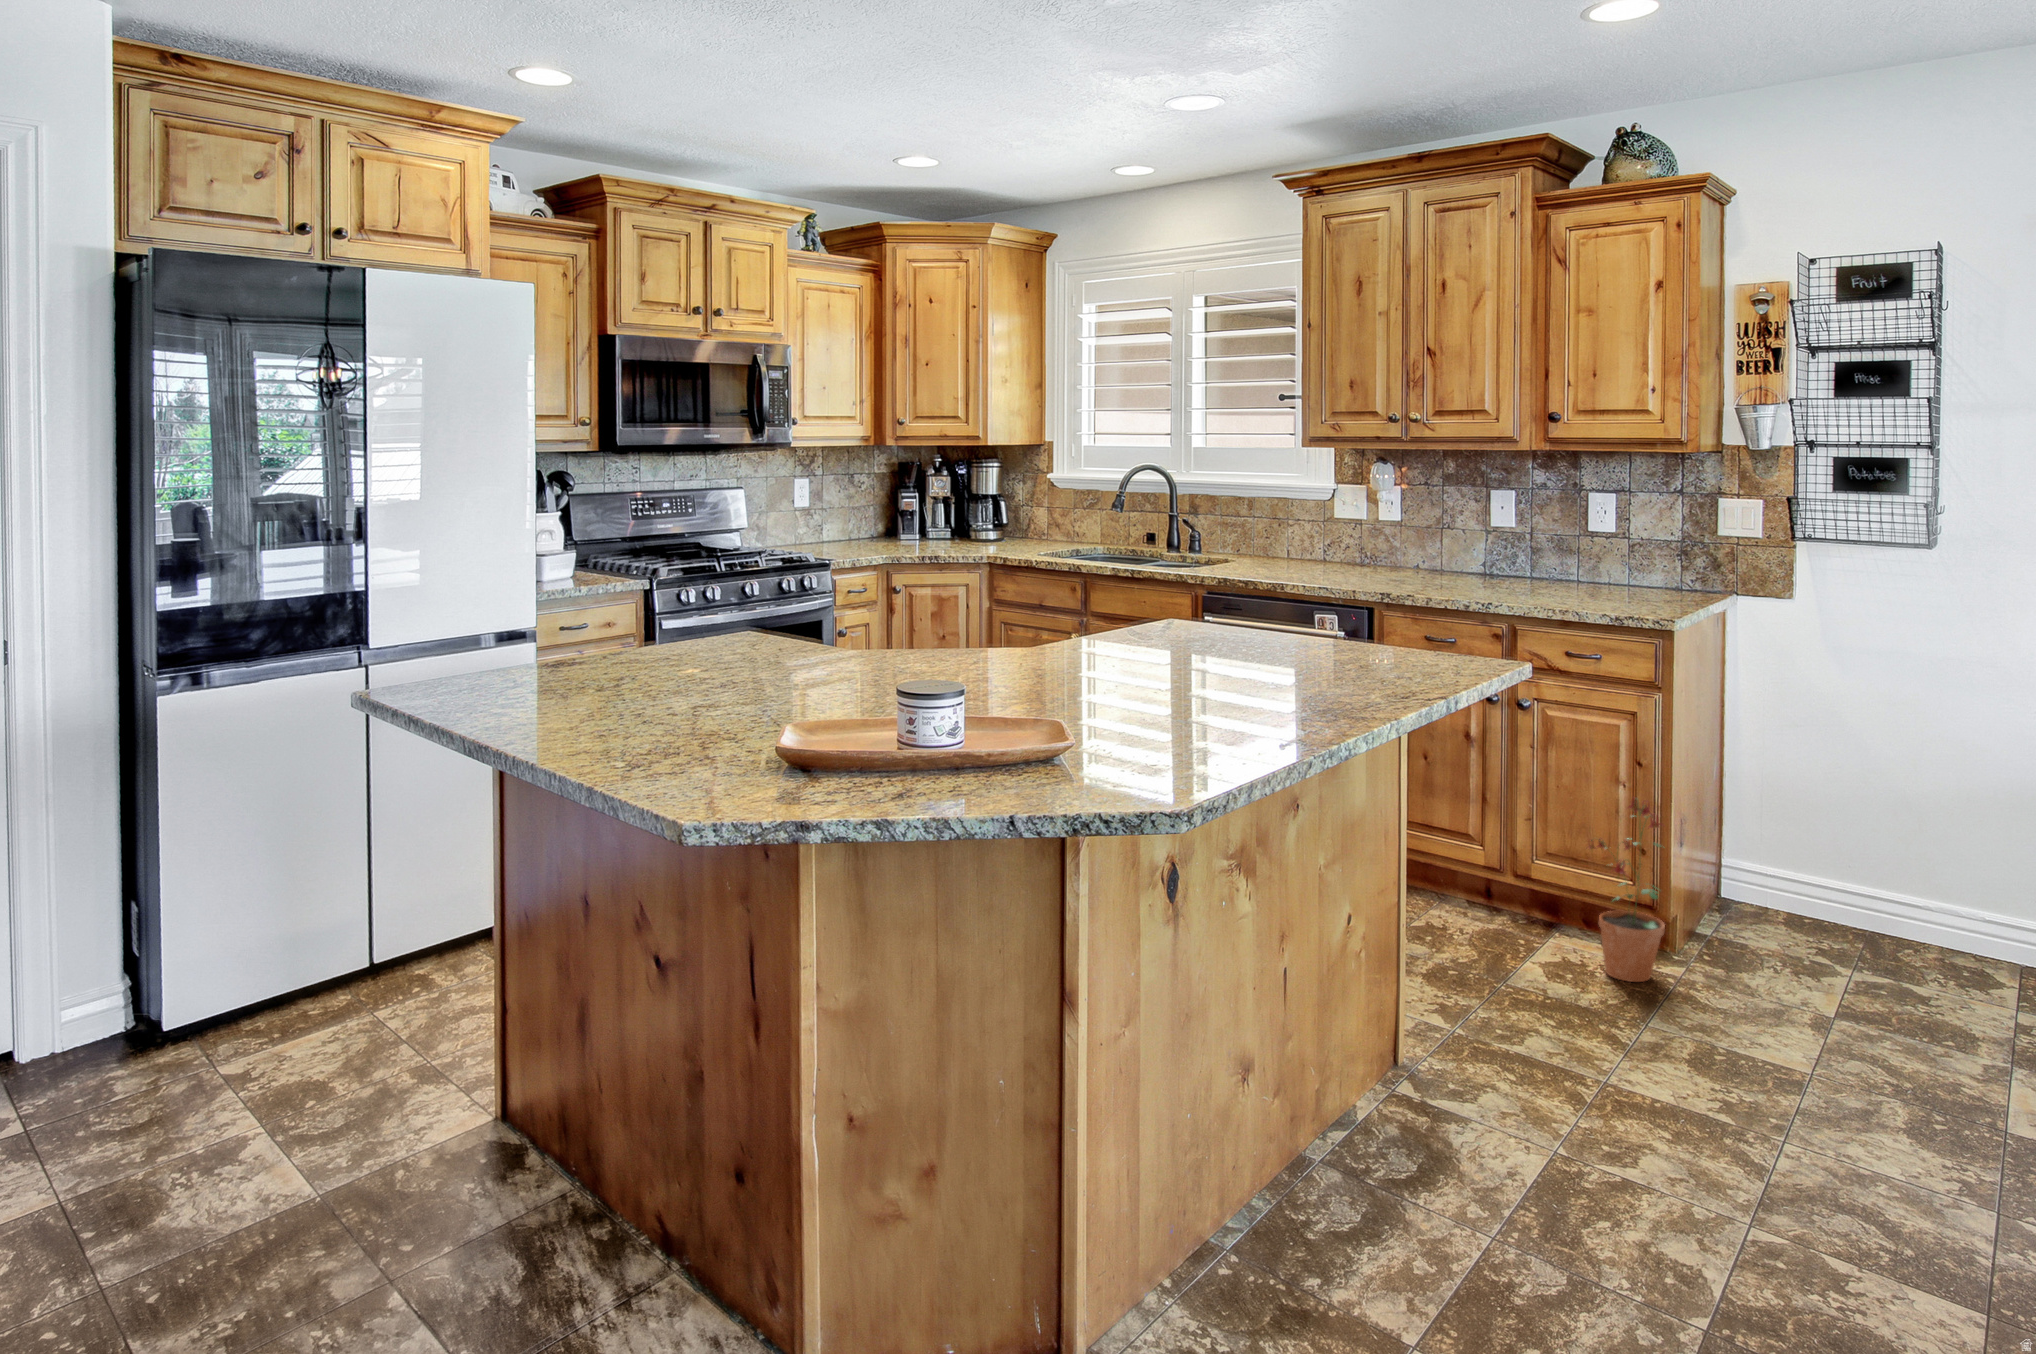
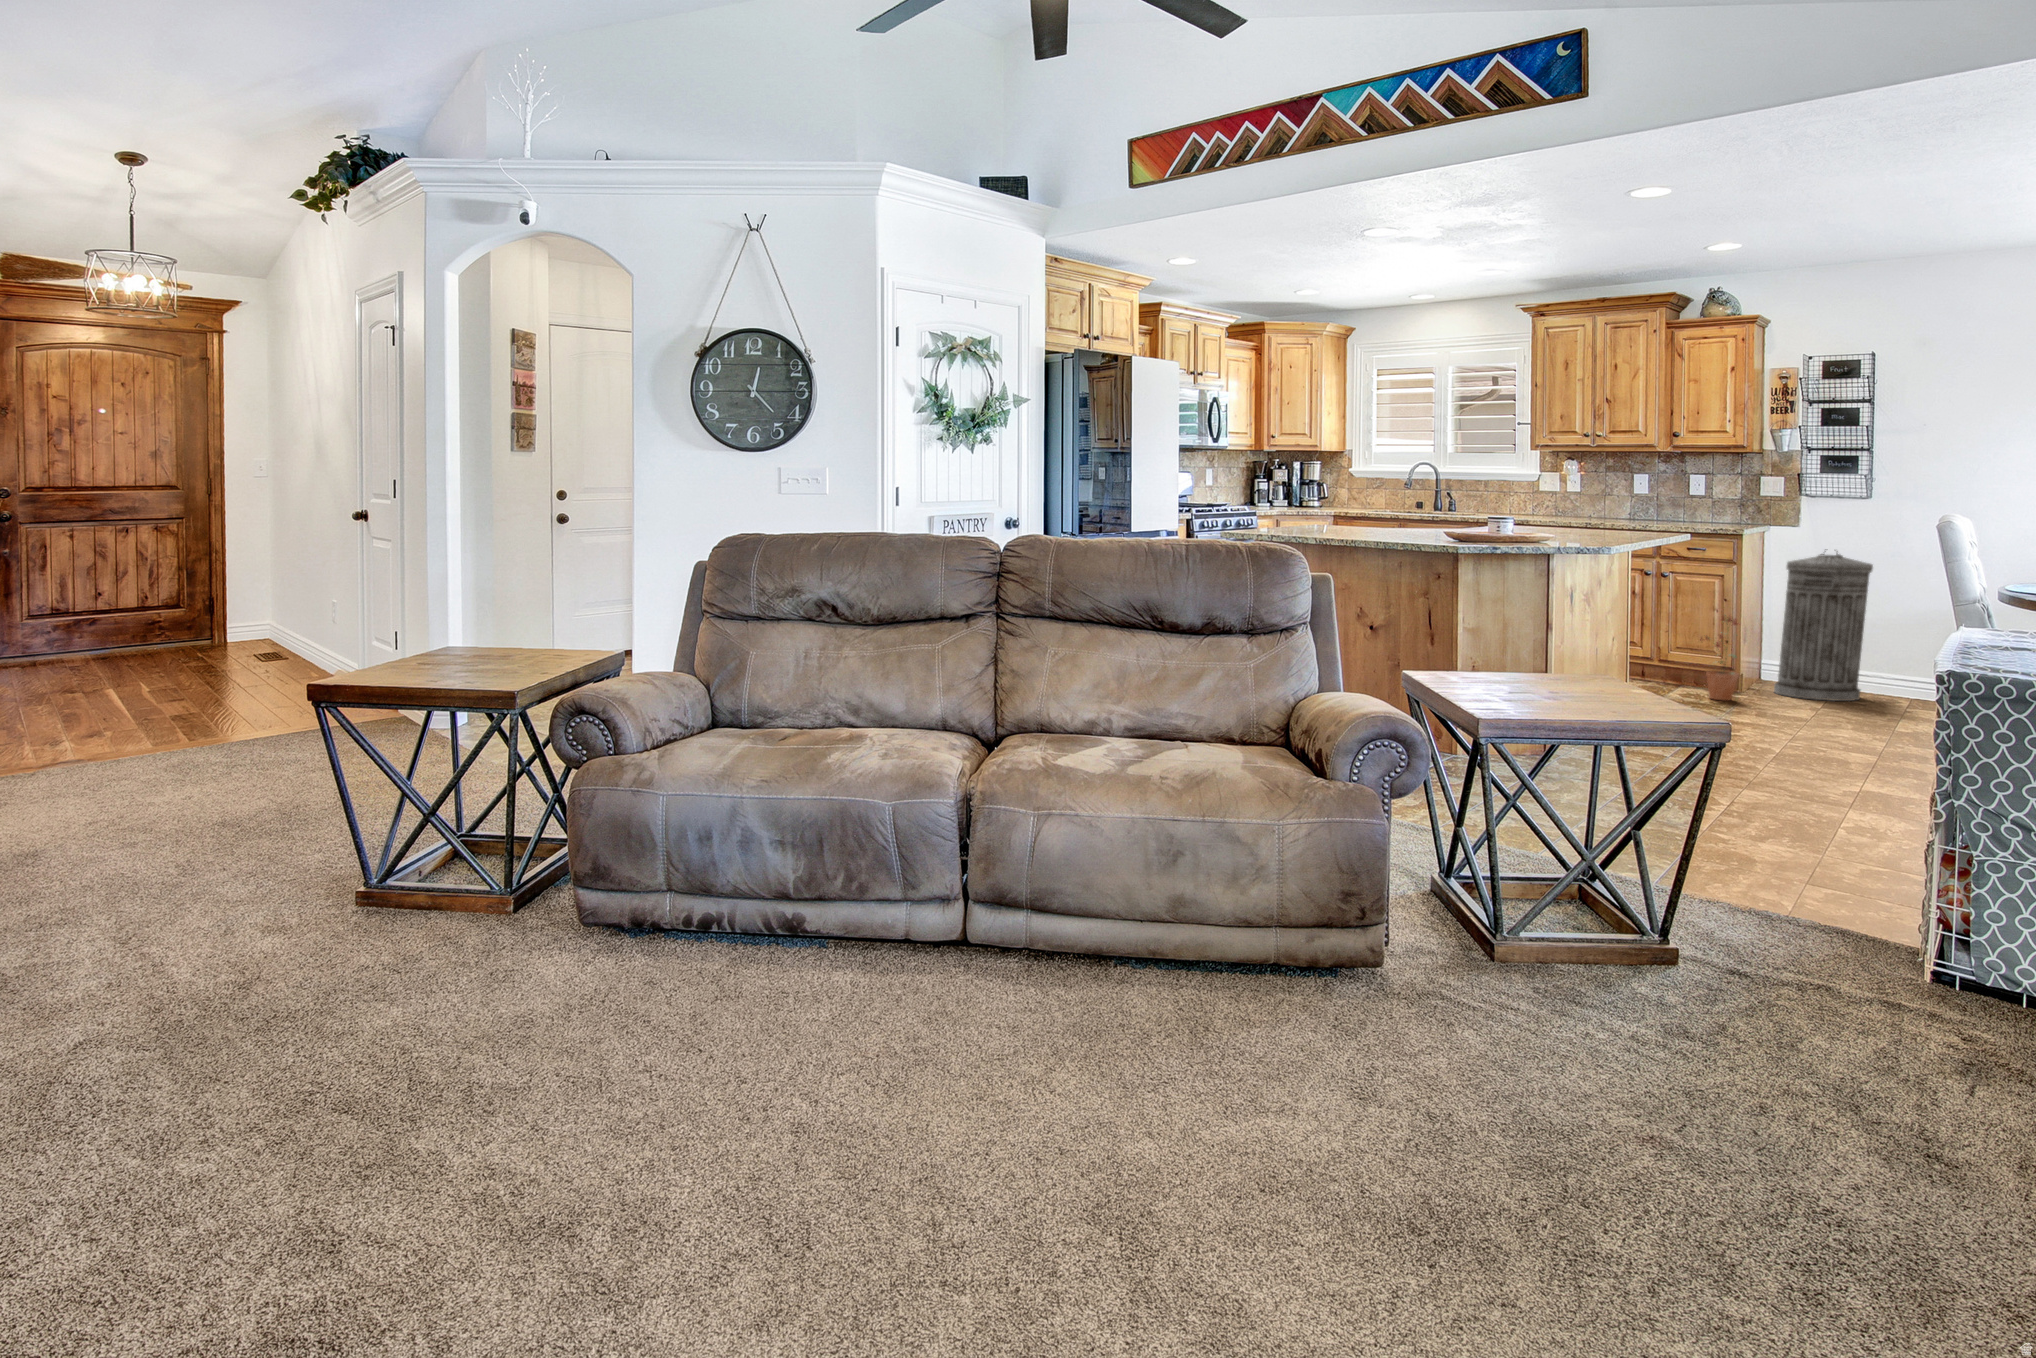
trash can: none [1742,655,1942,974] -> present [1774,549,1873,701]

